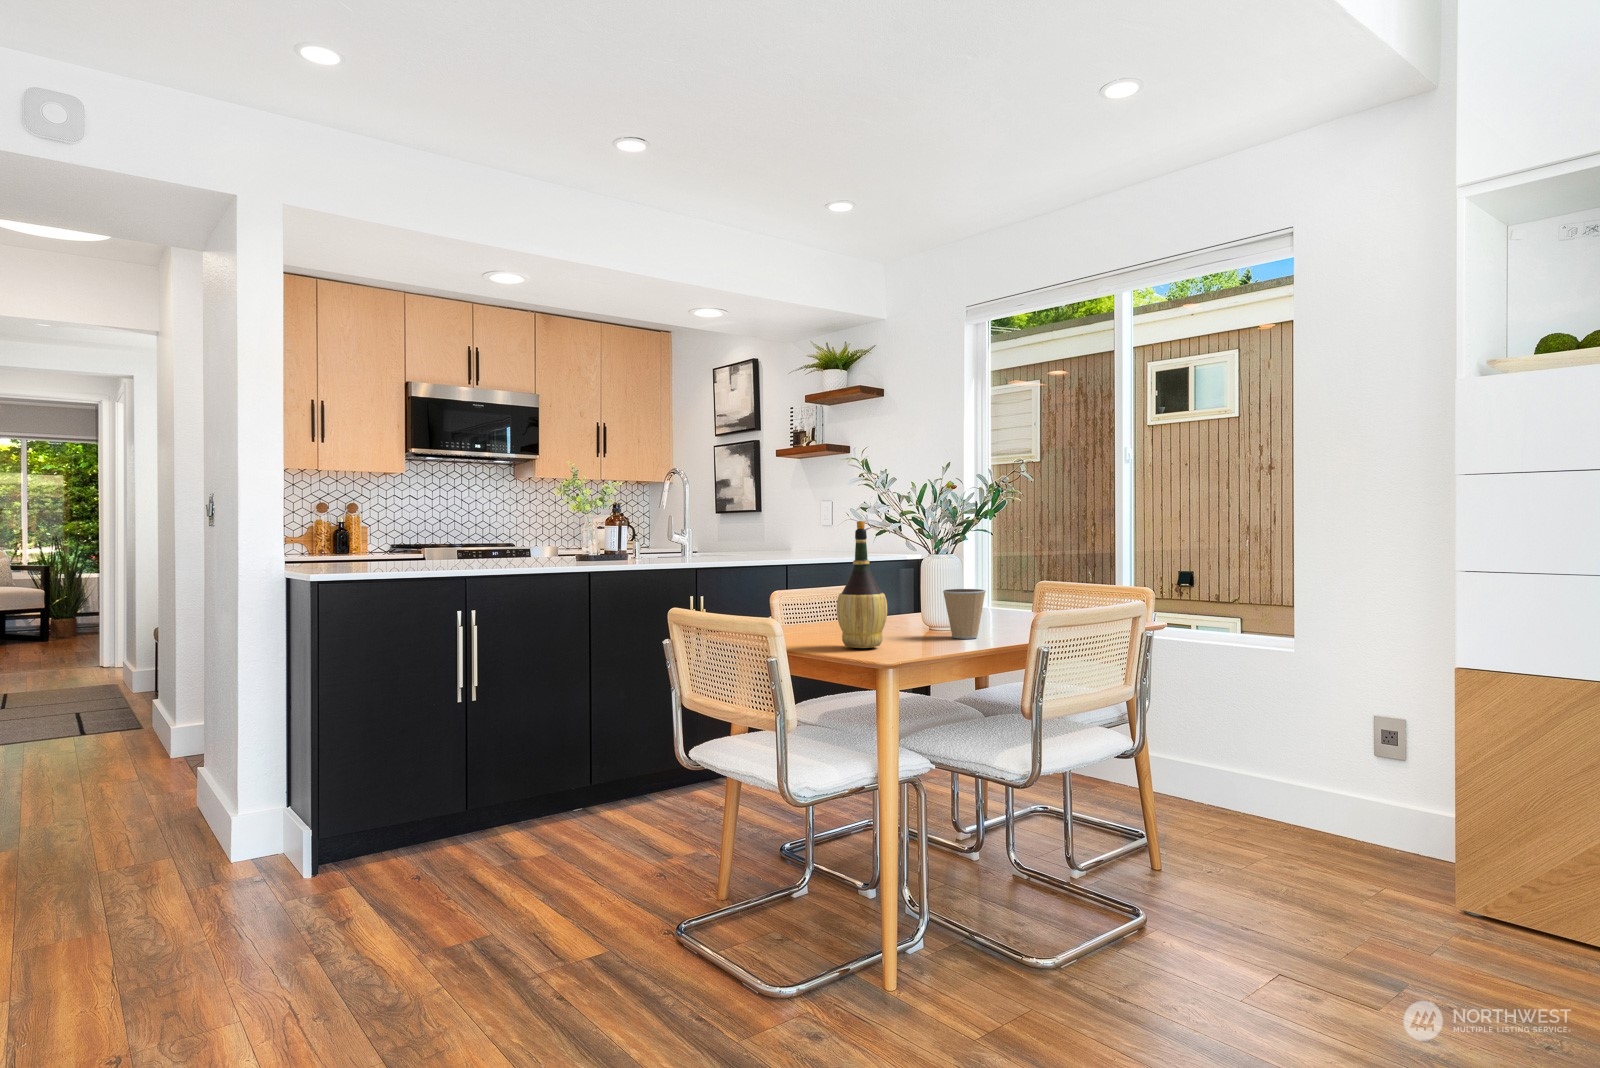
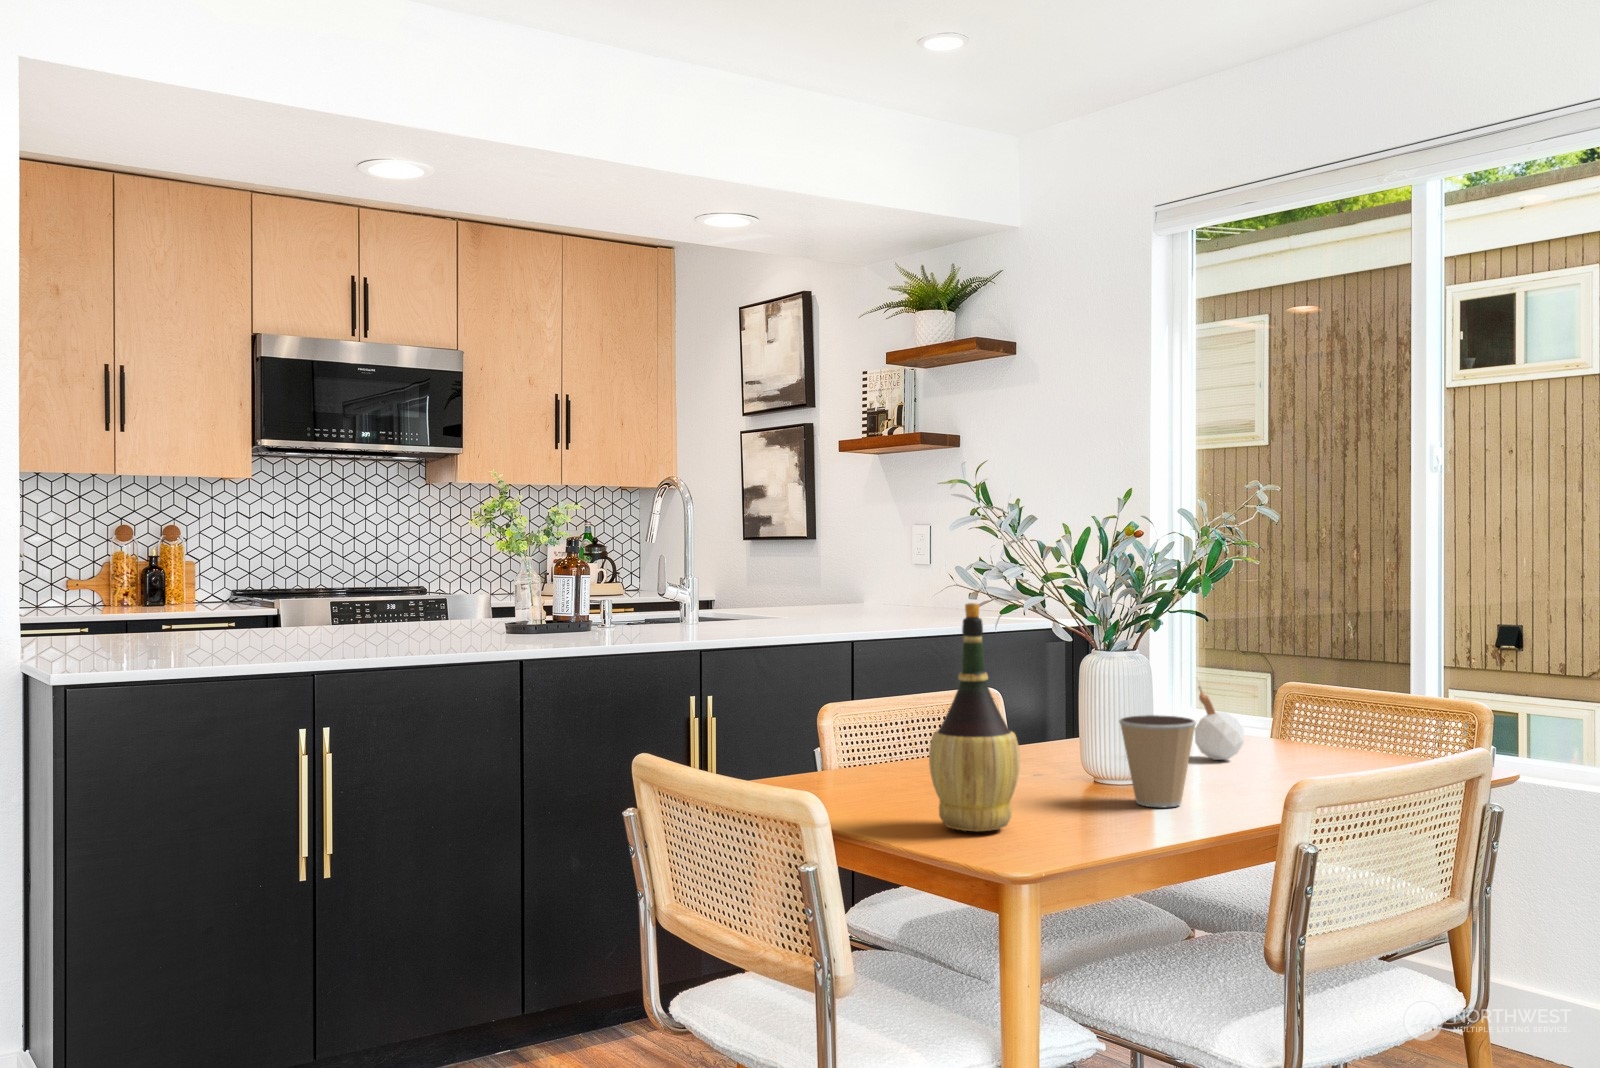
candle: none [987,574,1015,621] -> present [1195,686,1244,760]

